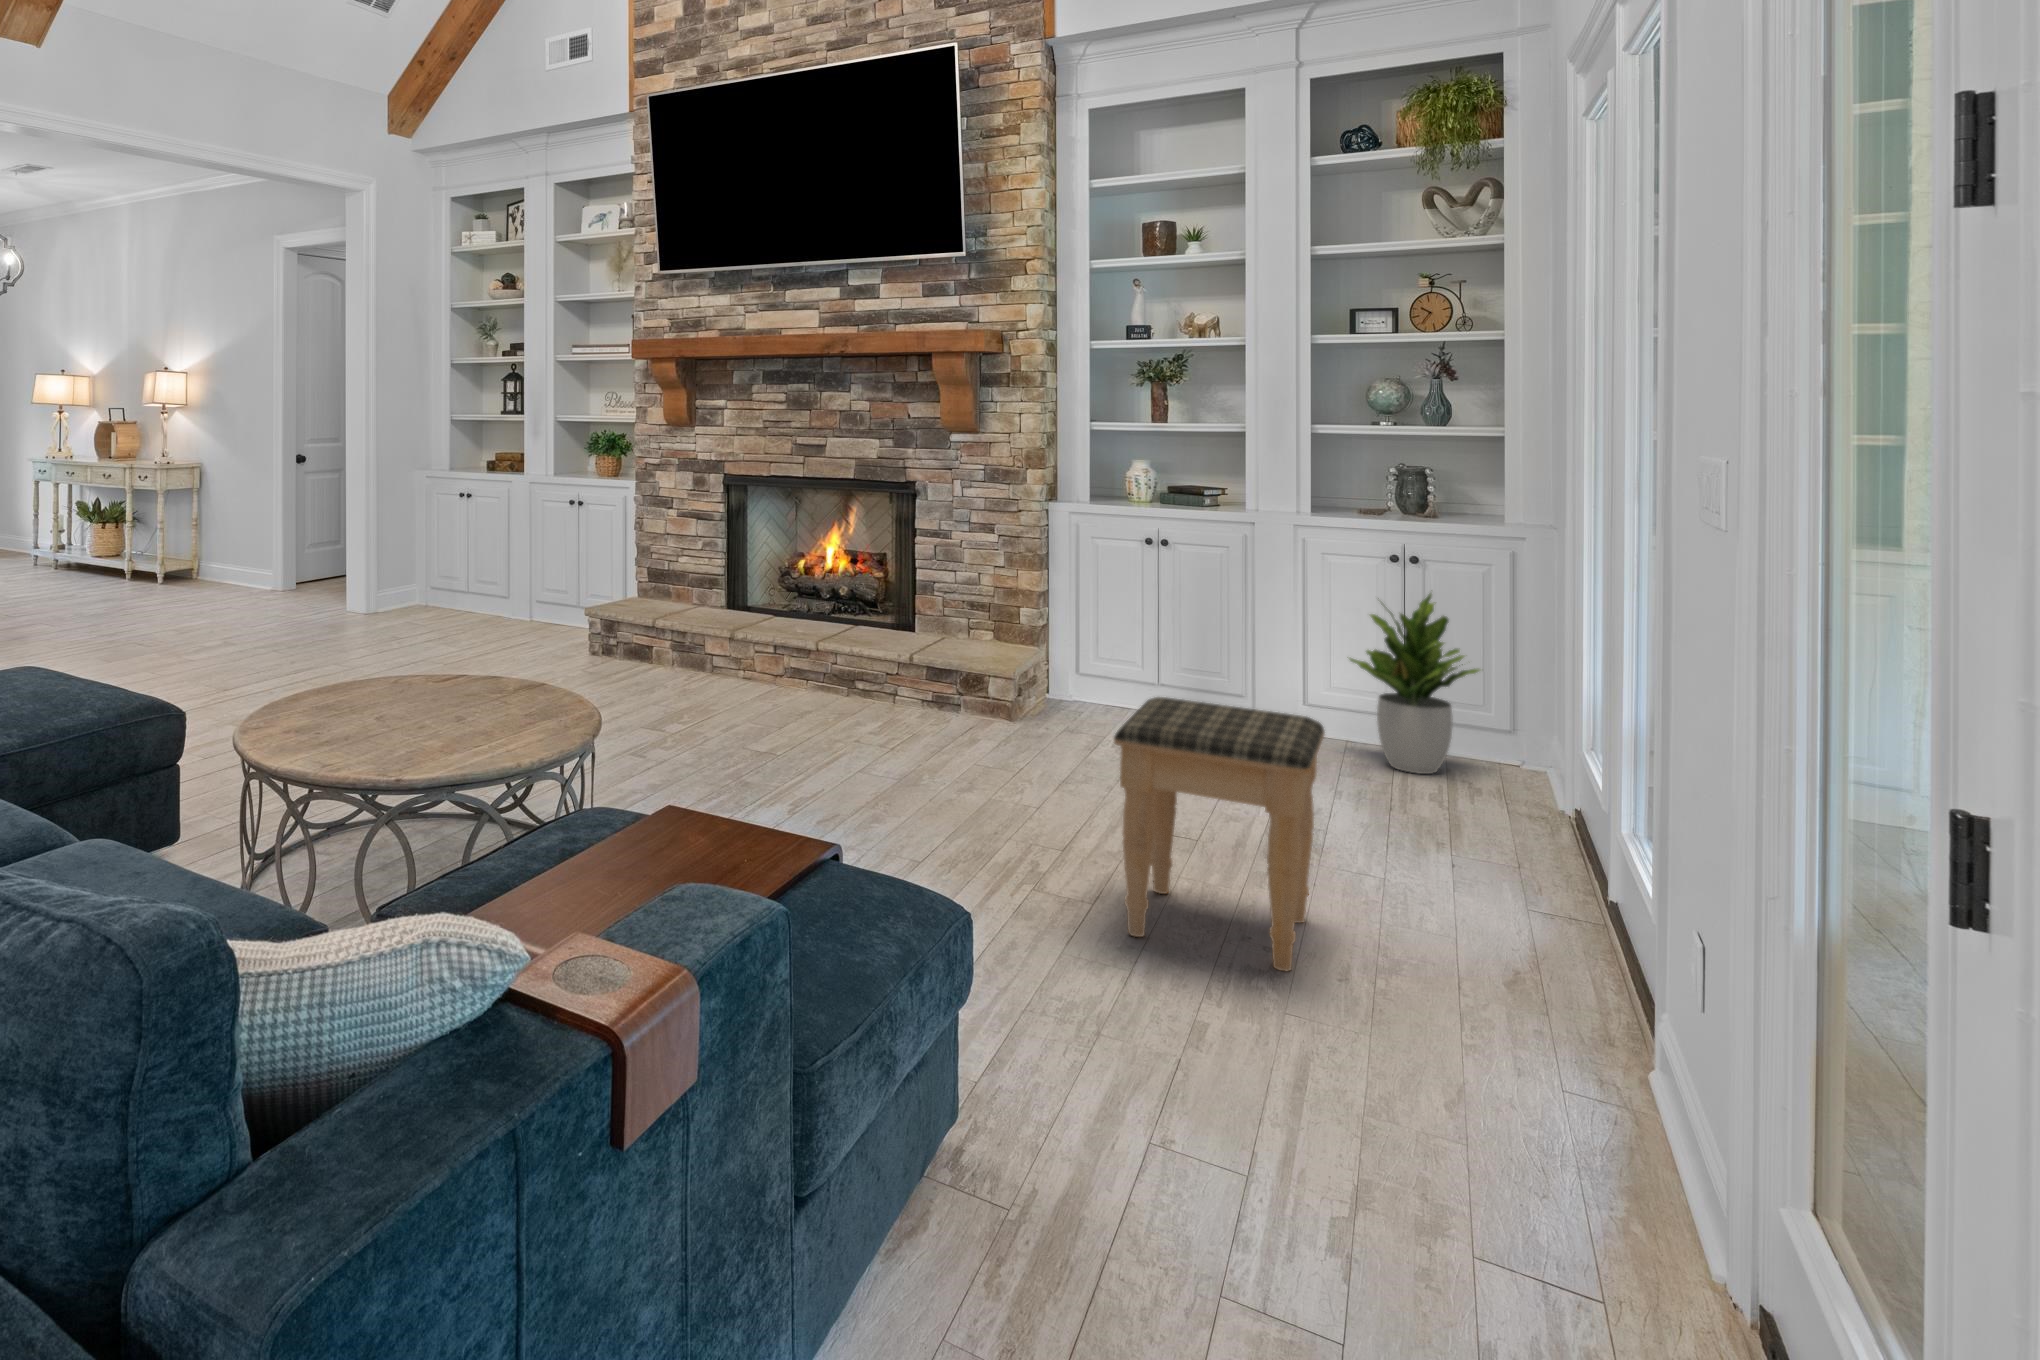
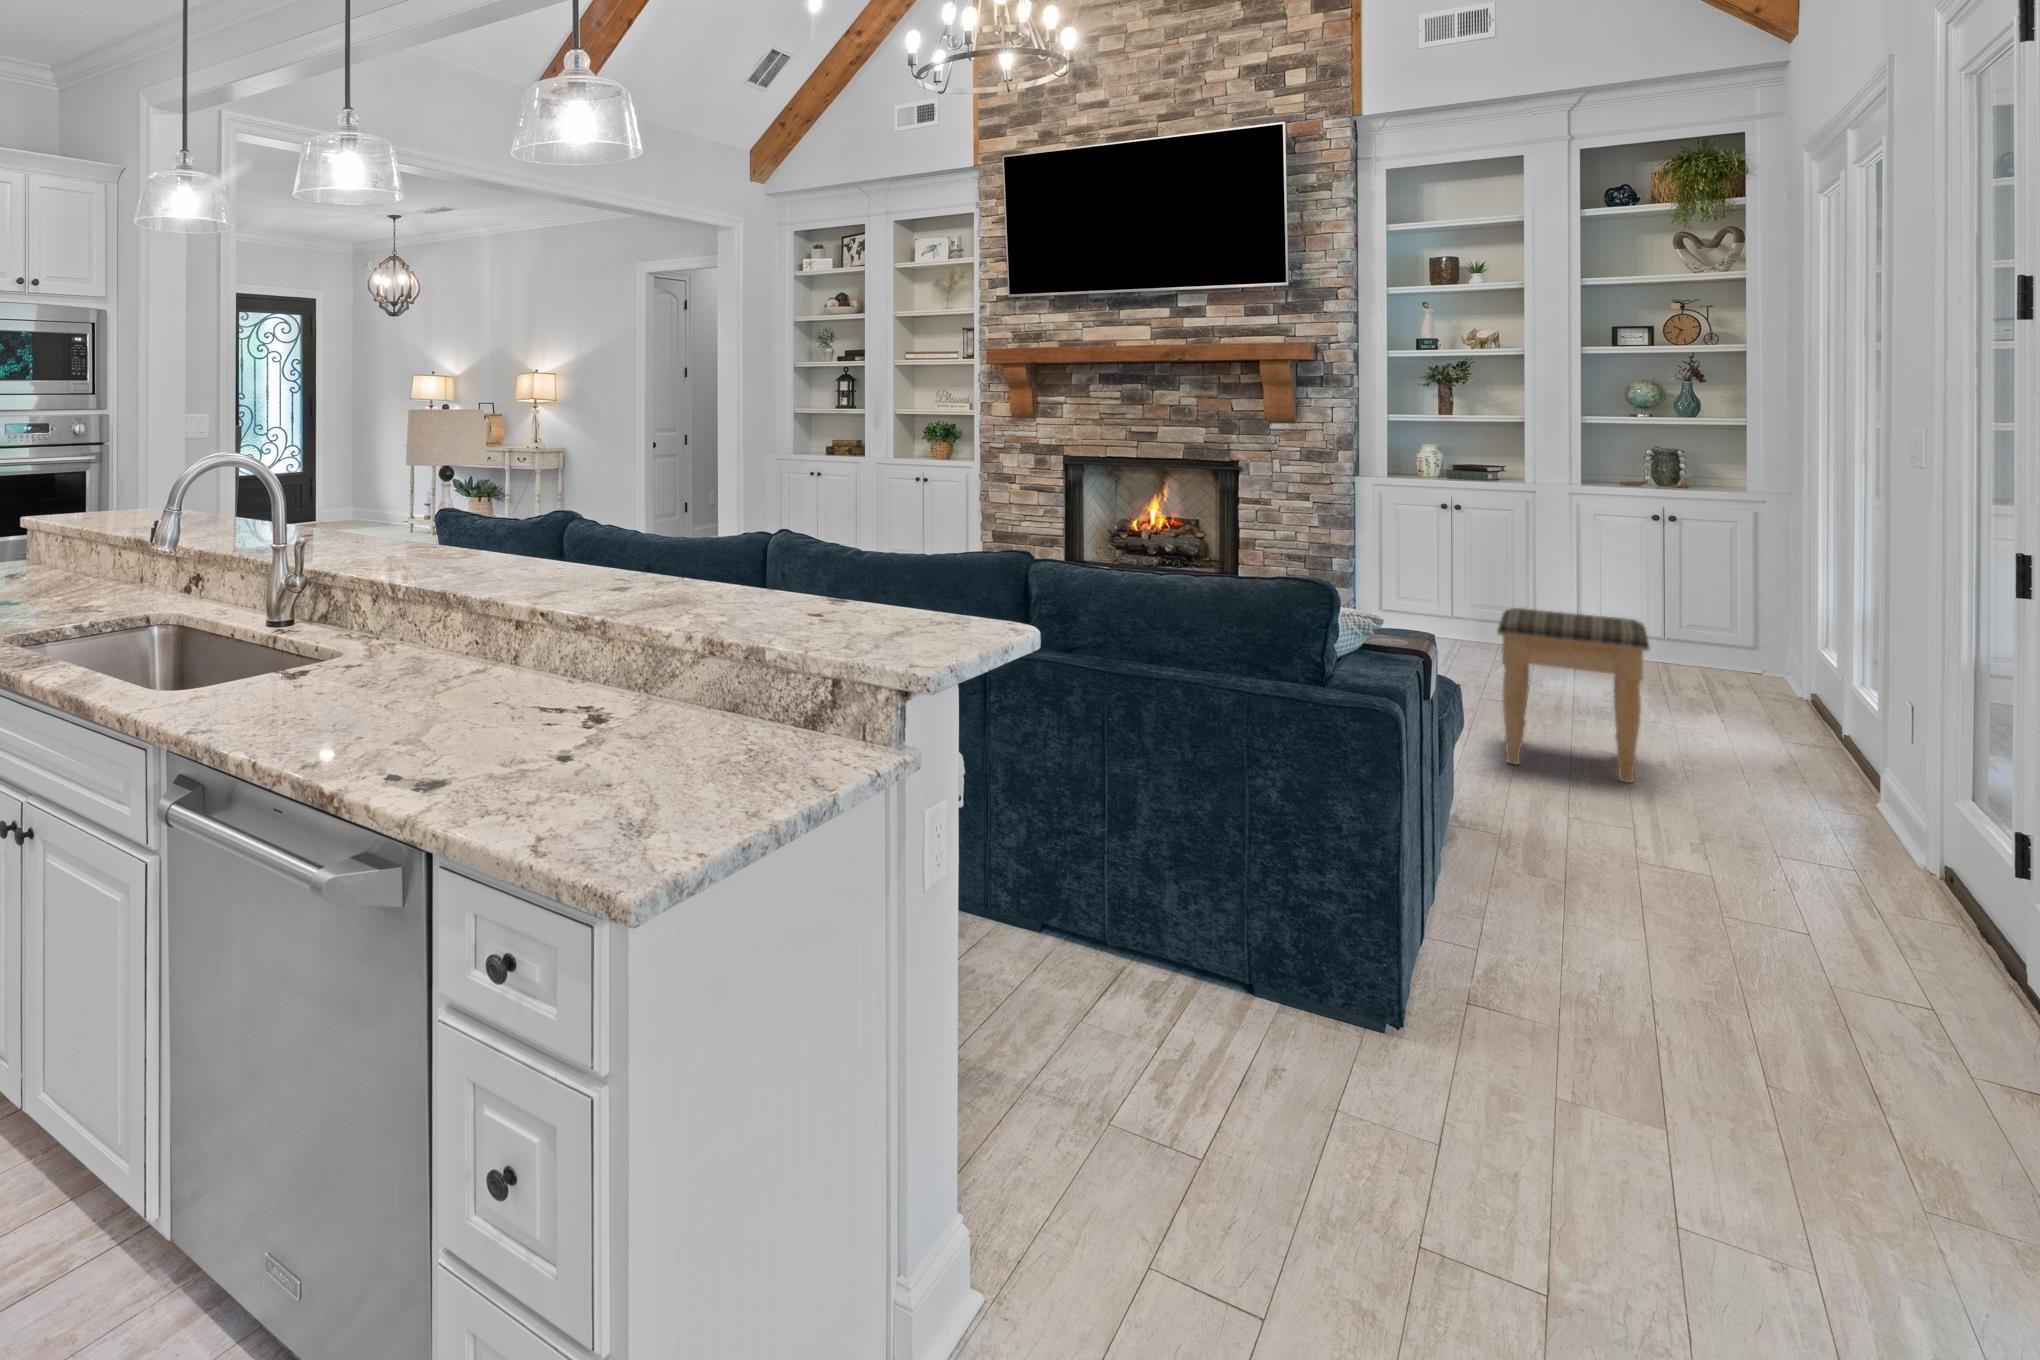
potted plant: present [1350,593,1480,774] -> none [1618,541,1734,680]

